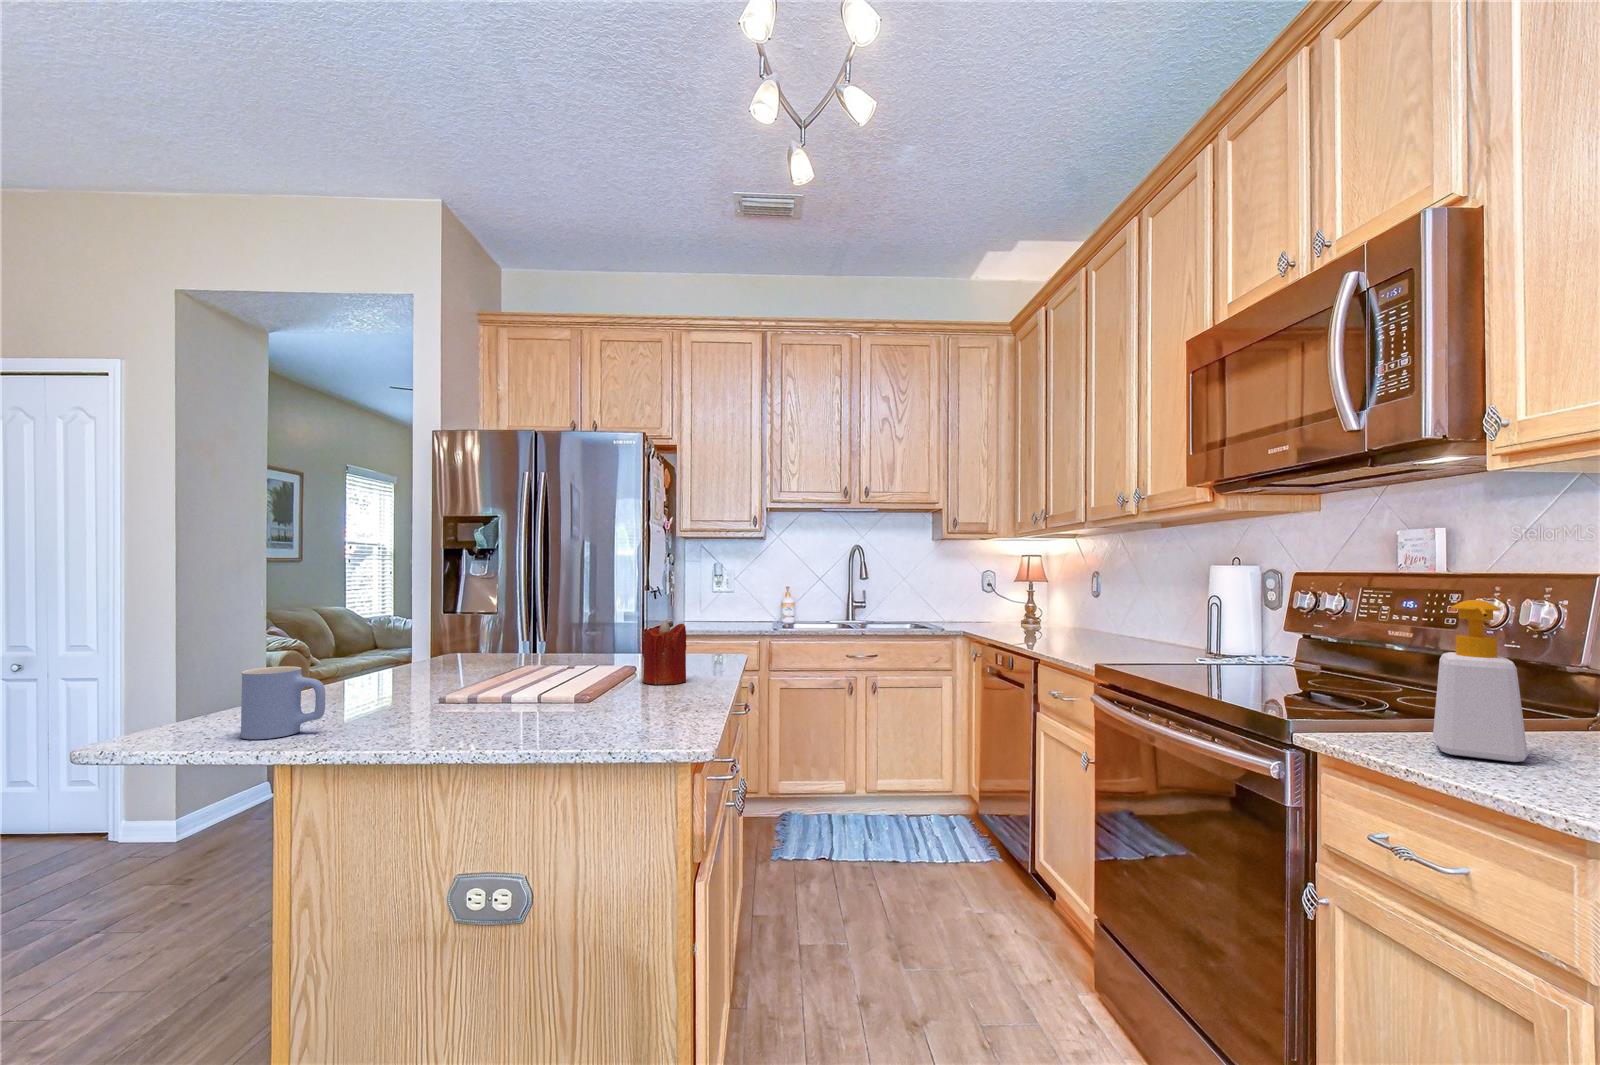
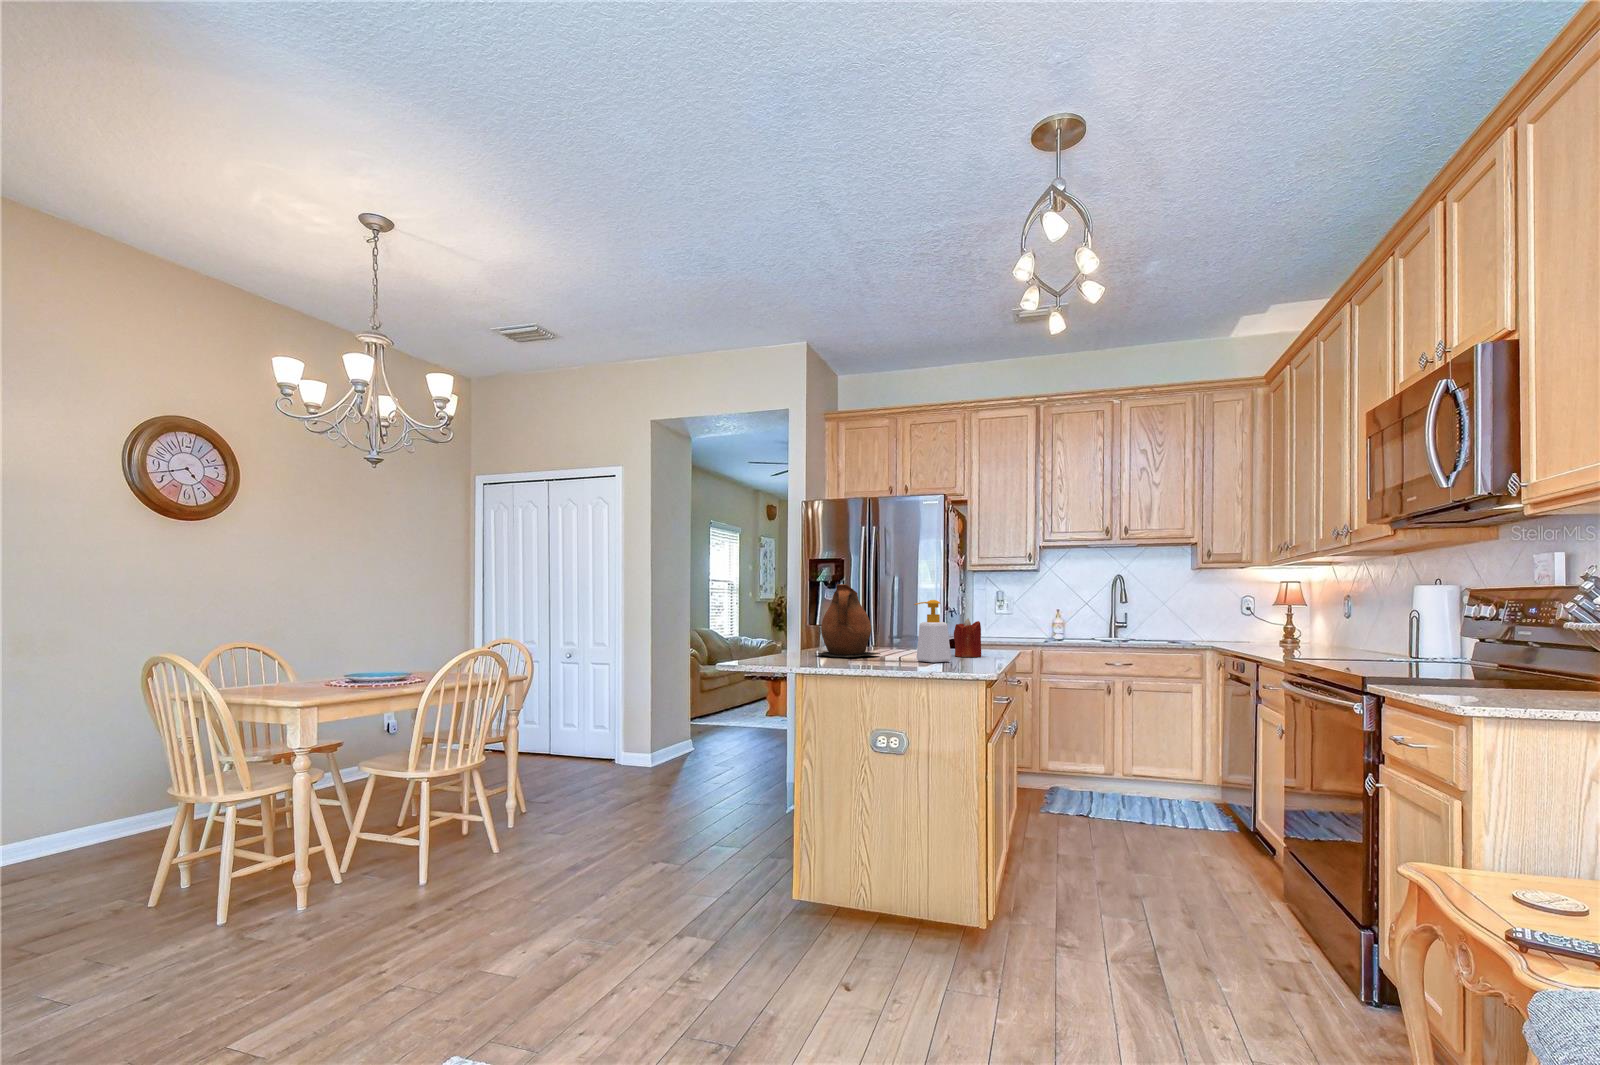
ceramic pitcher: none [376,566,511,703] -> present [818,584,880,657]
soap bottle: present [1433,600,1528,762] -> present [914,600,951,663]
mug: present [241,666,325,739] -> none [772,632,806,663]

